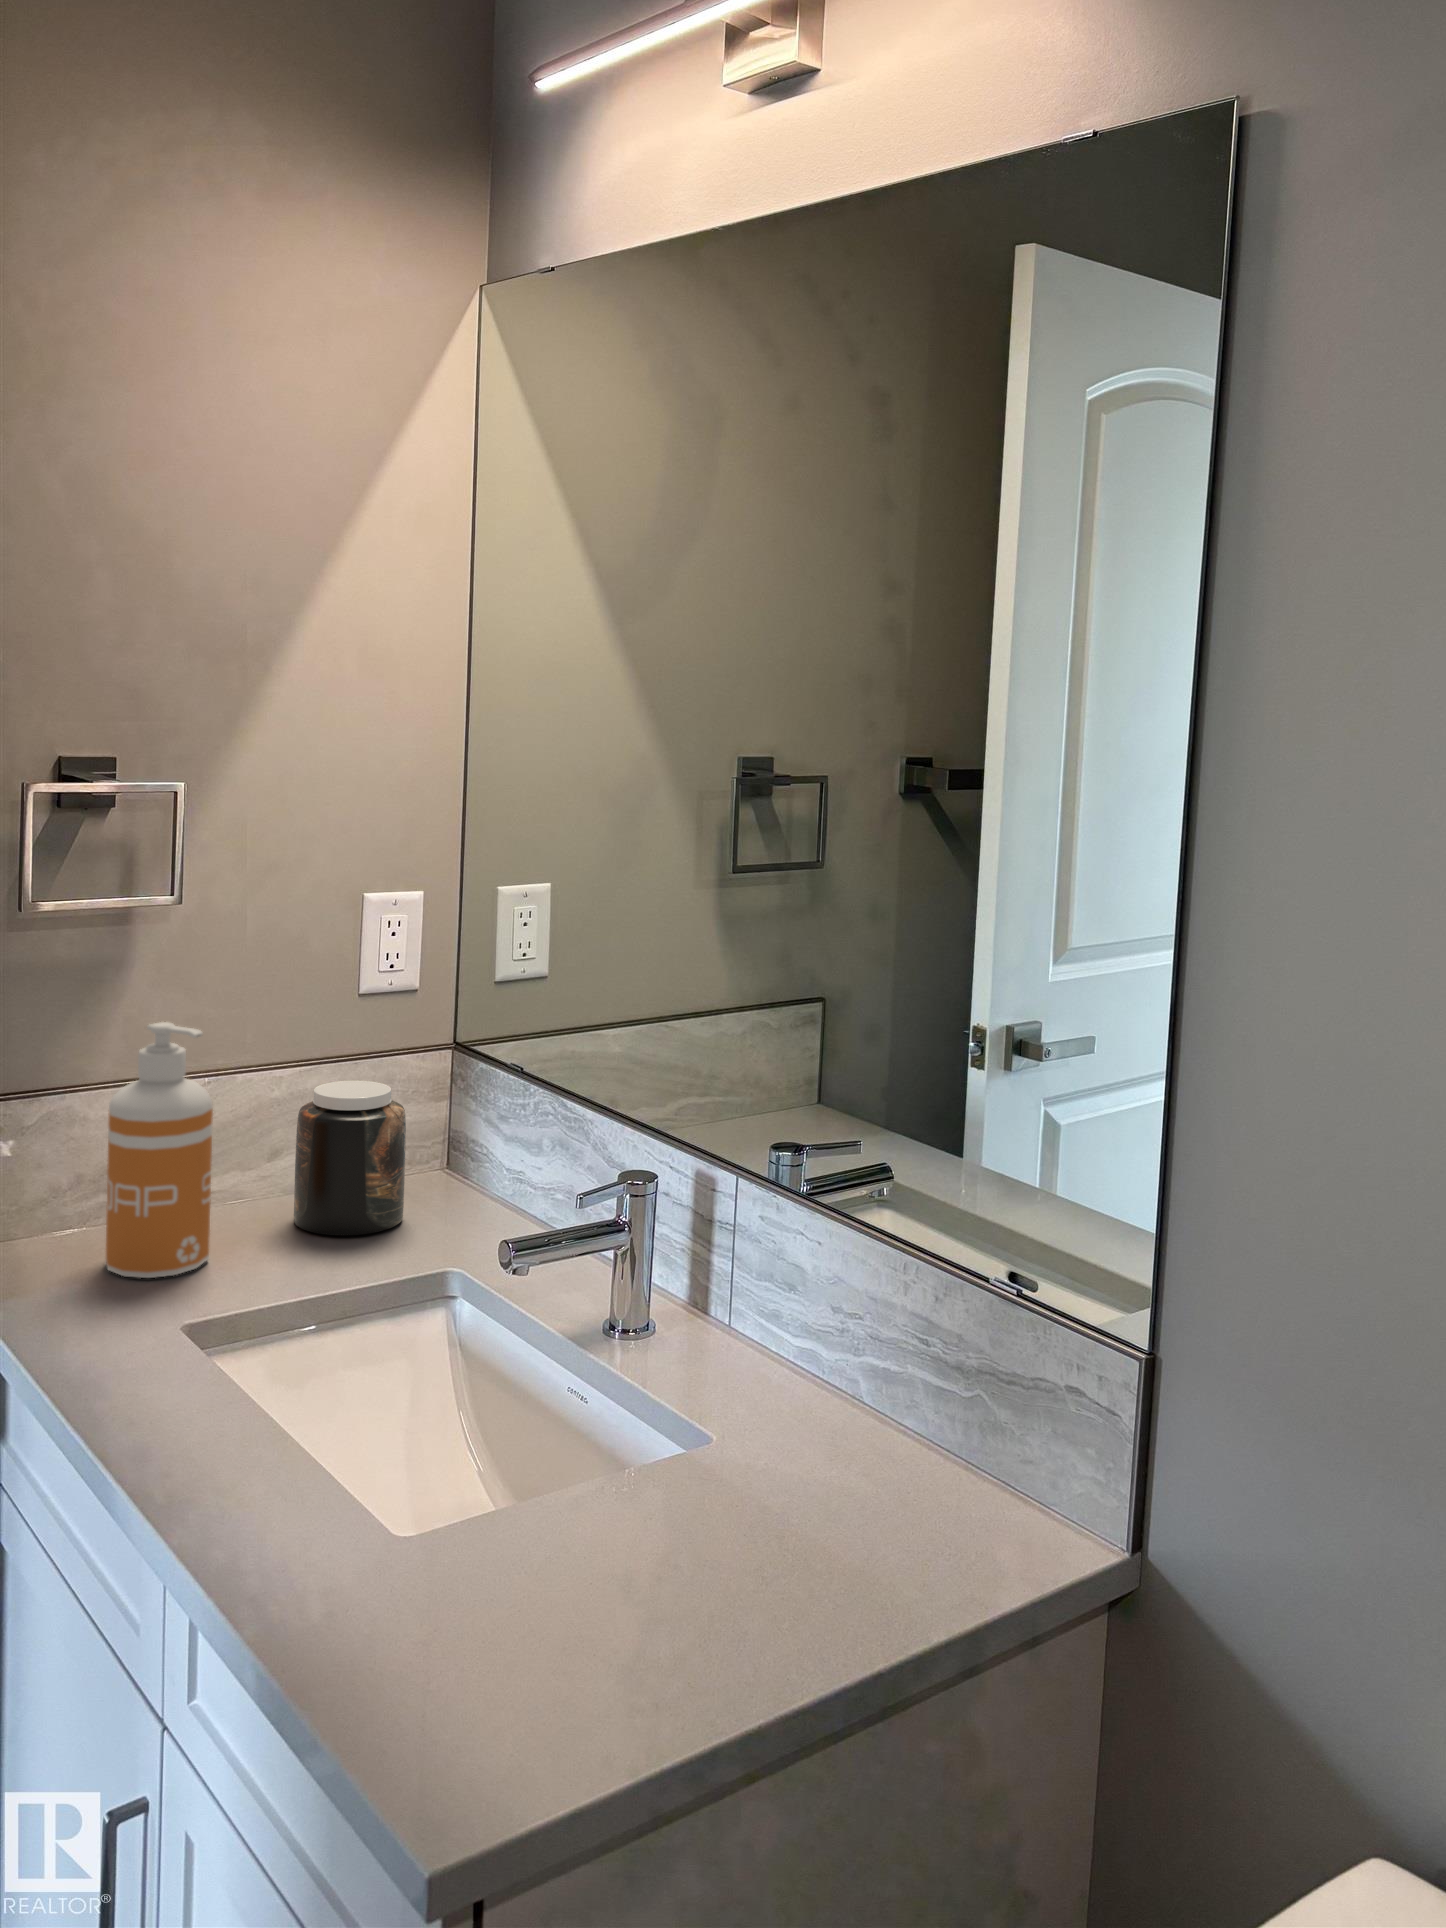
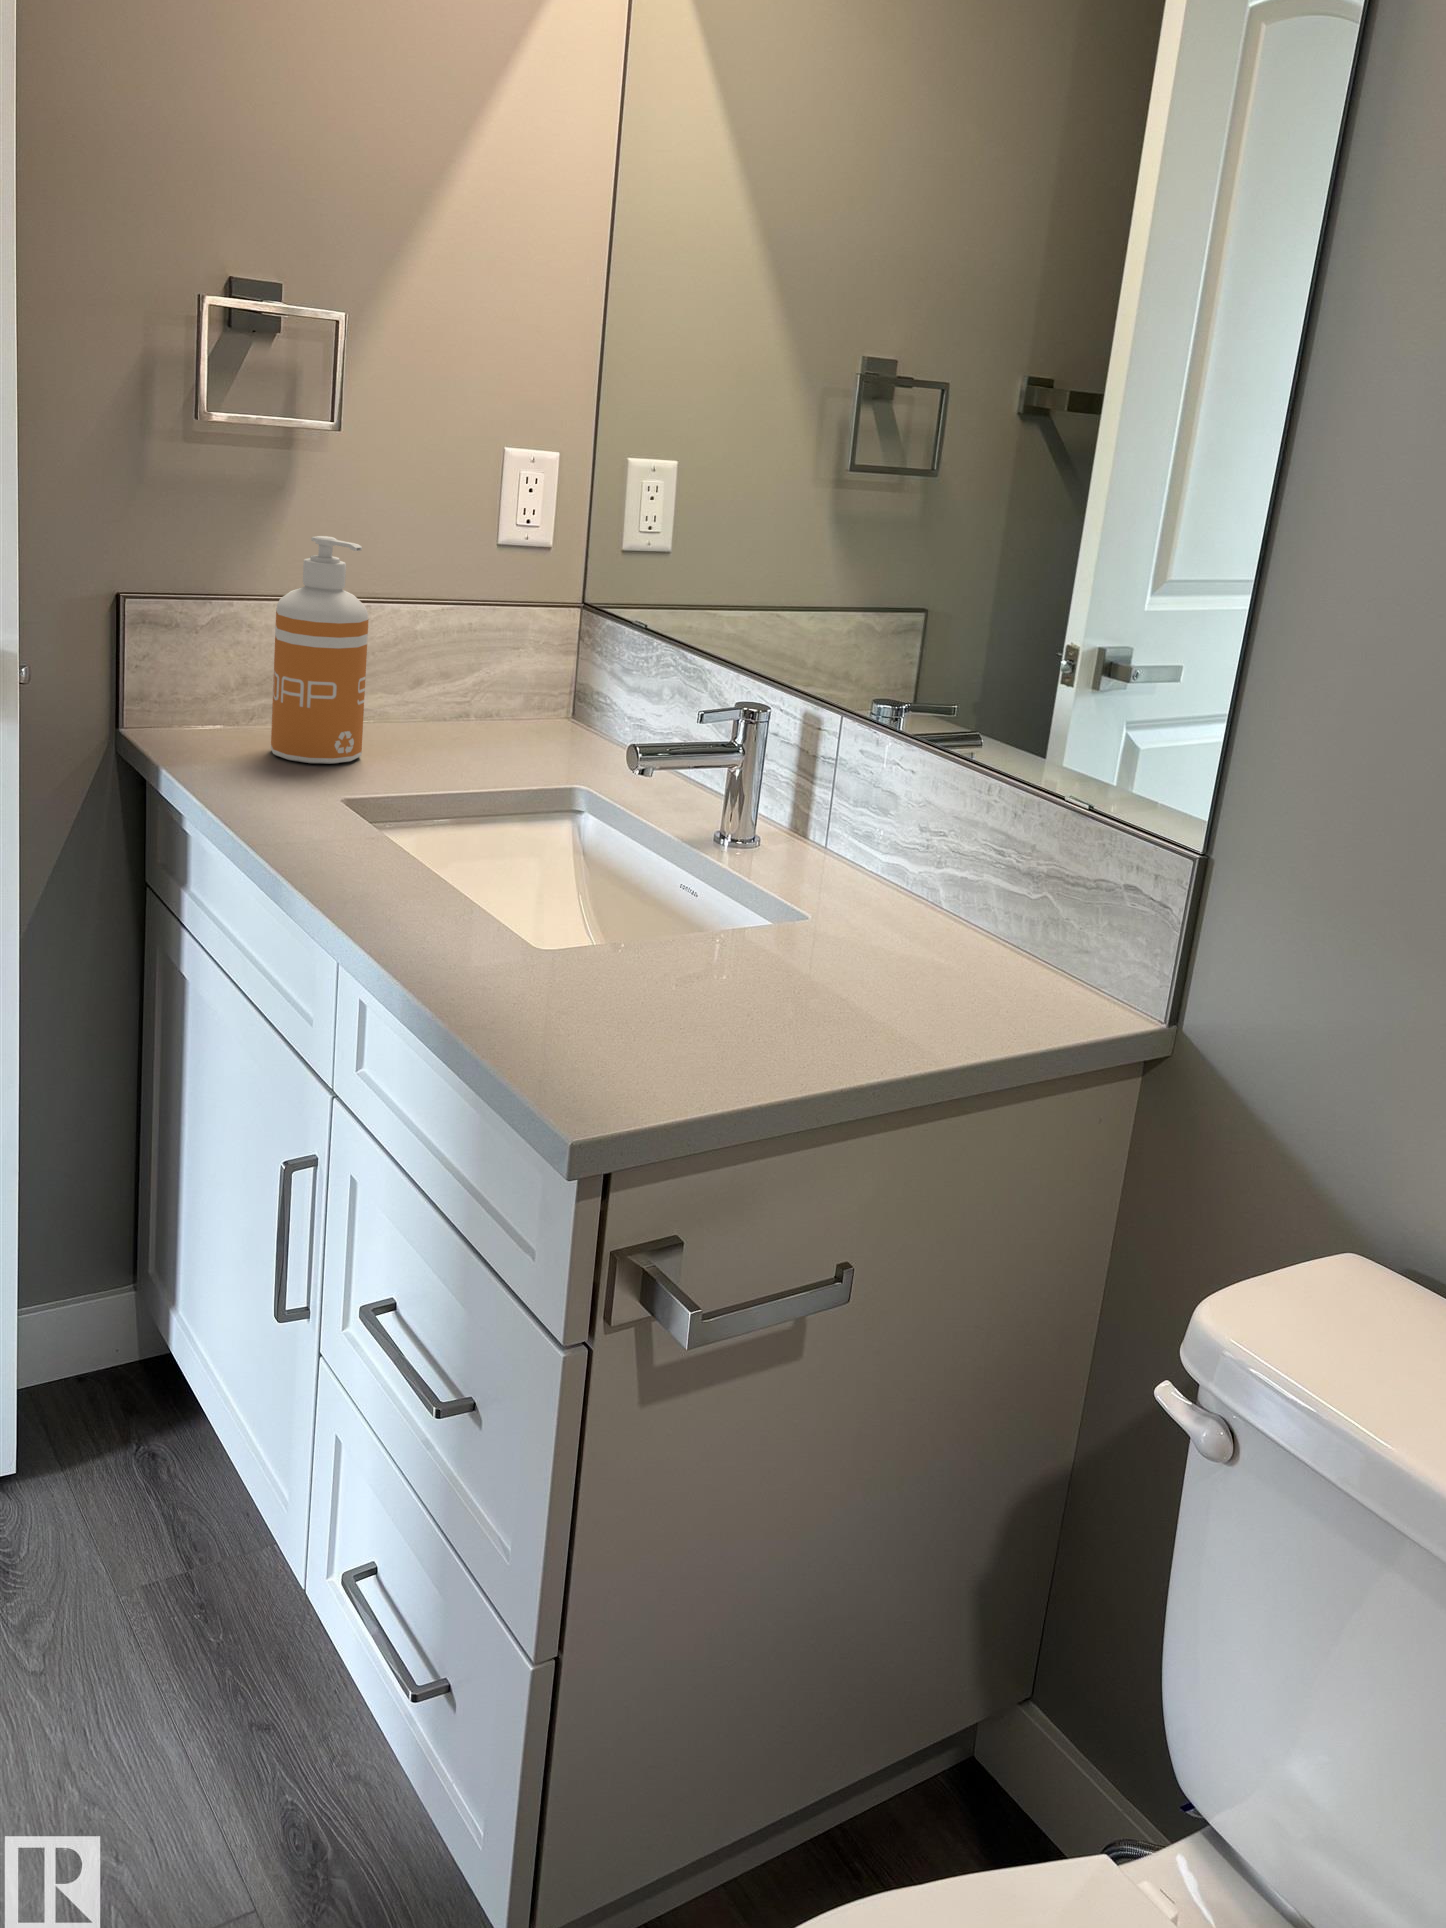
jar: present [294,1080,406,1235] -> none [434,618,538,754]

